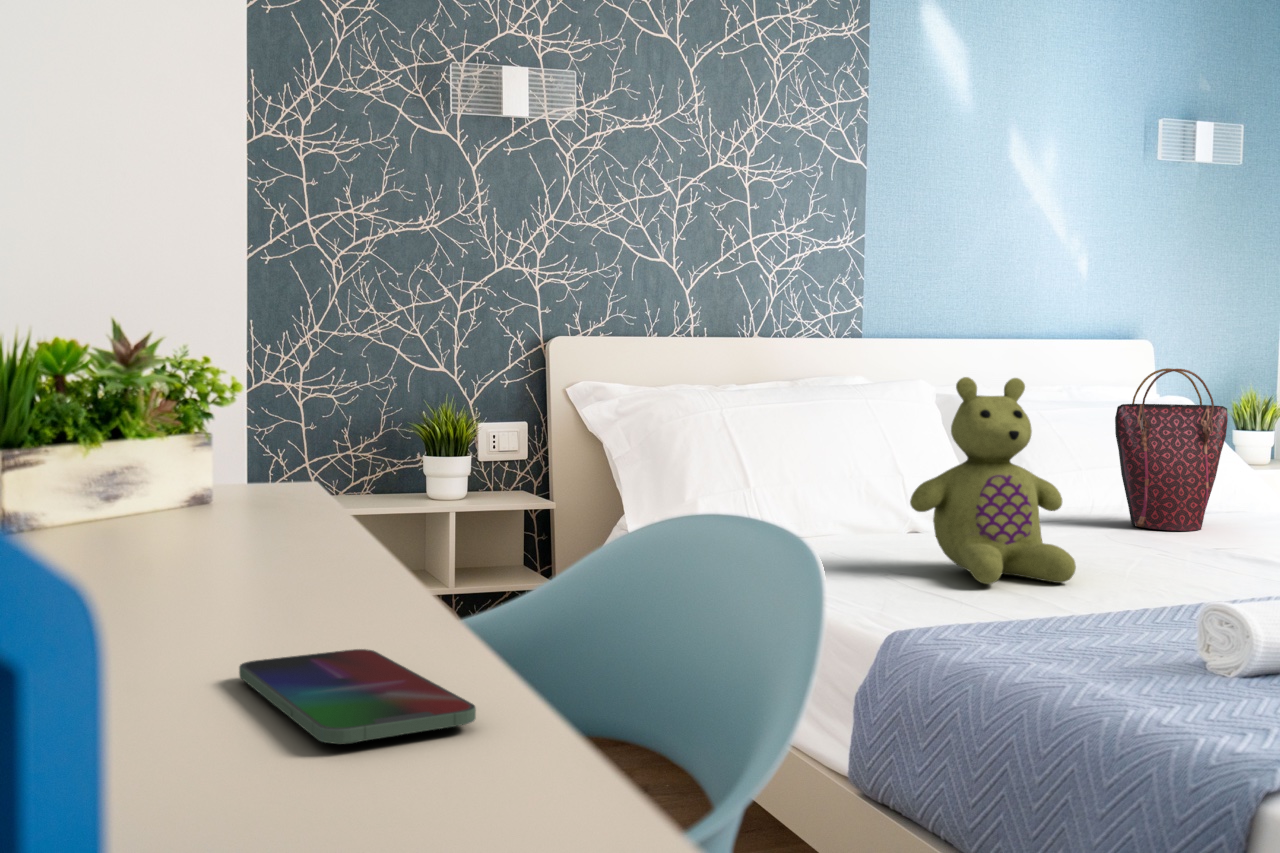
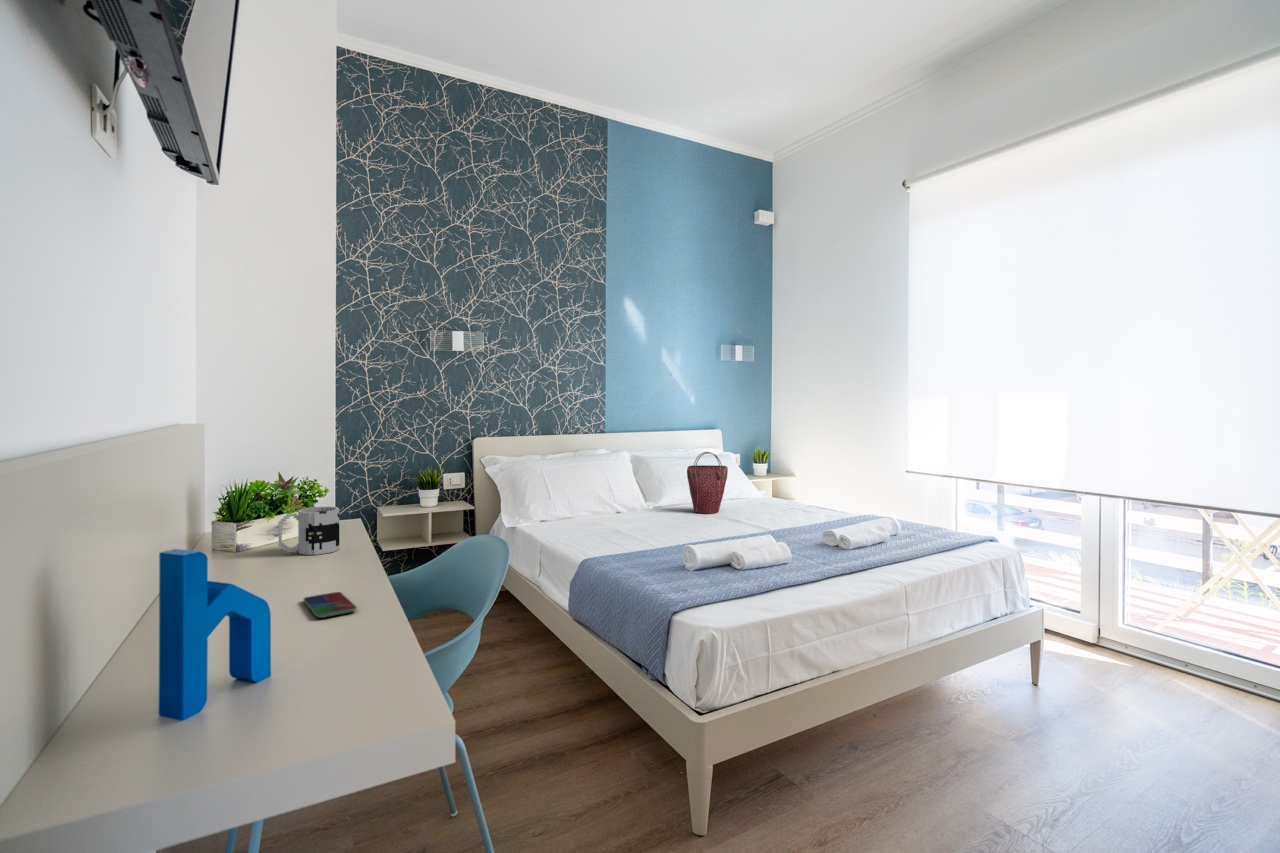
stuffed bear: present [910,377,1076,584] -> none [594,464,651,541]
mug: none [119,408,300,550] -> present [278,506,339,555]

